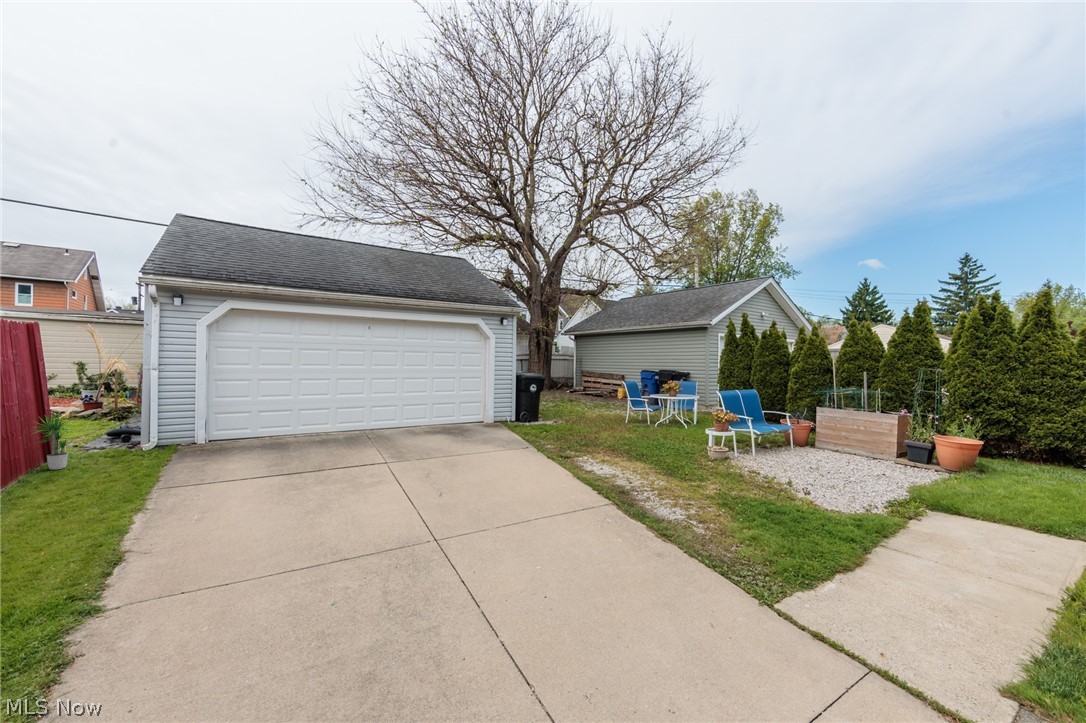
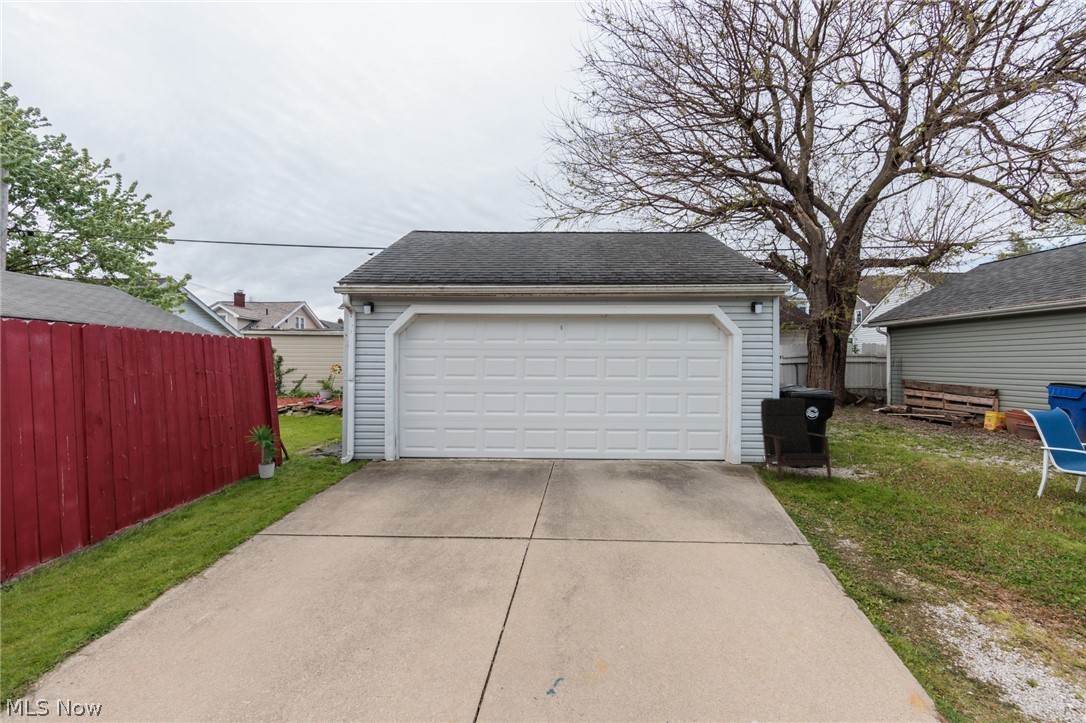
lounge chair: none [504,379,545,429] -> present [759,398,834,481]

